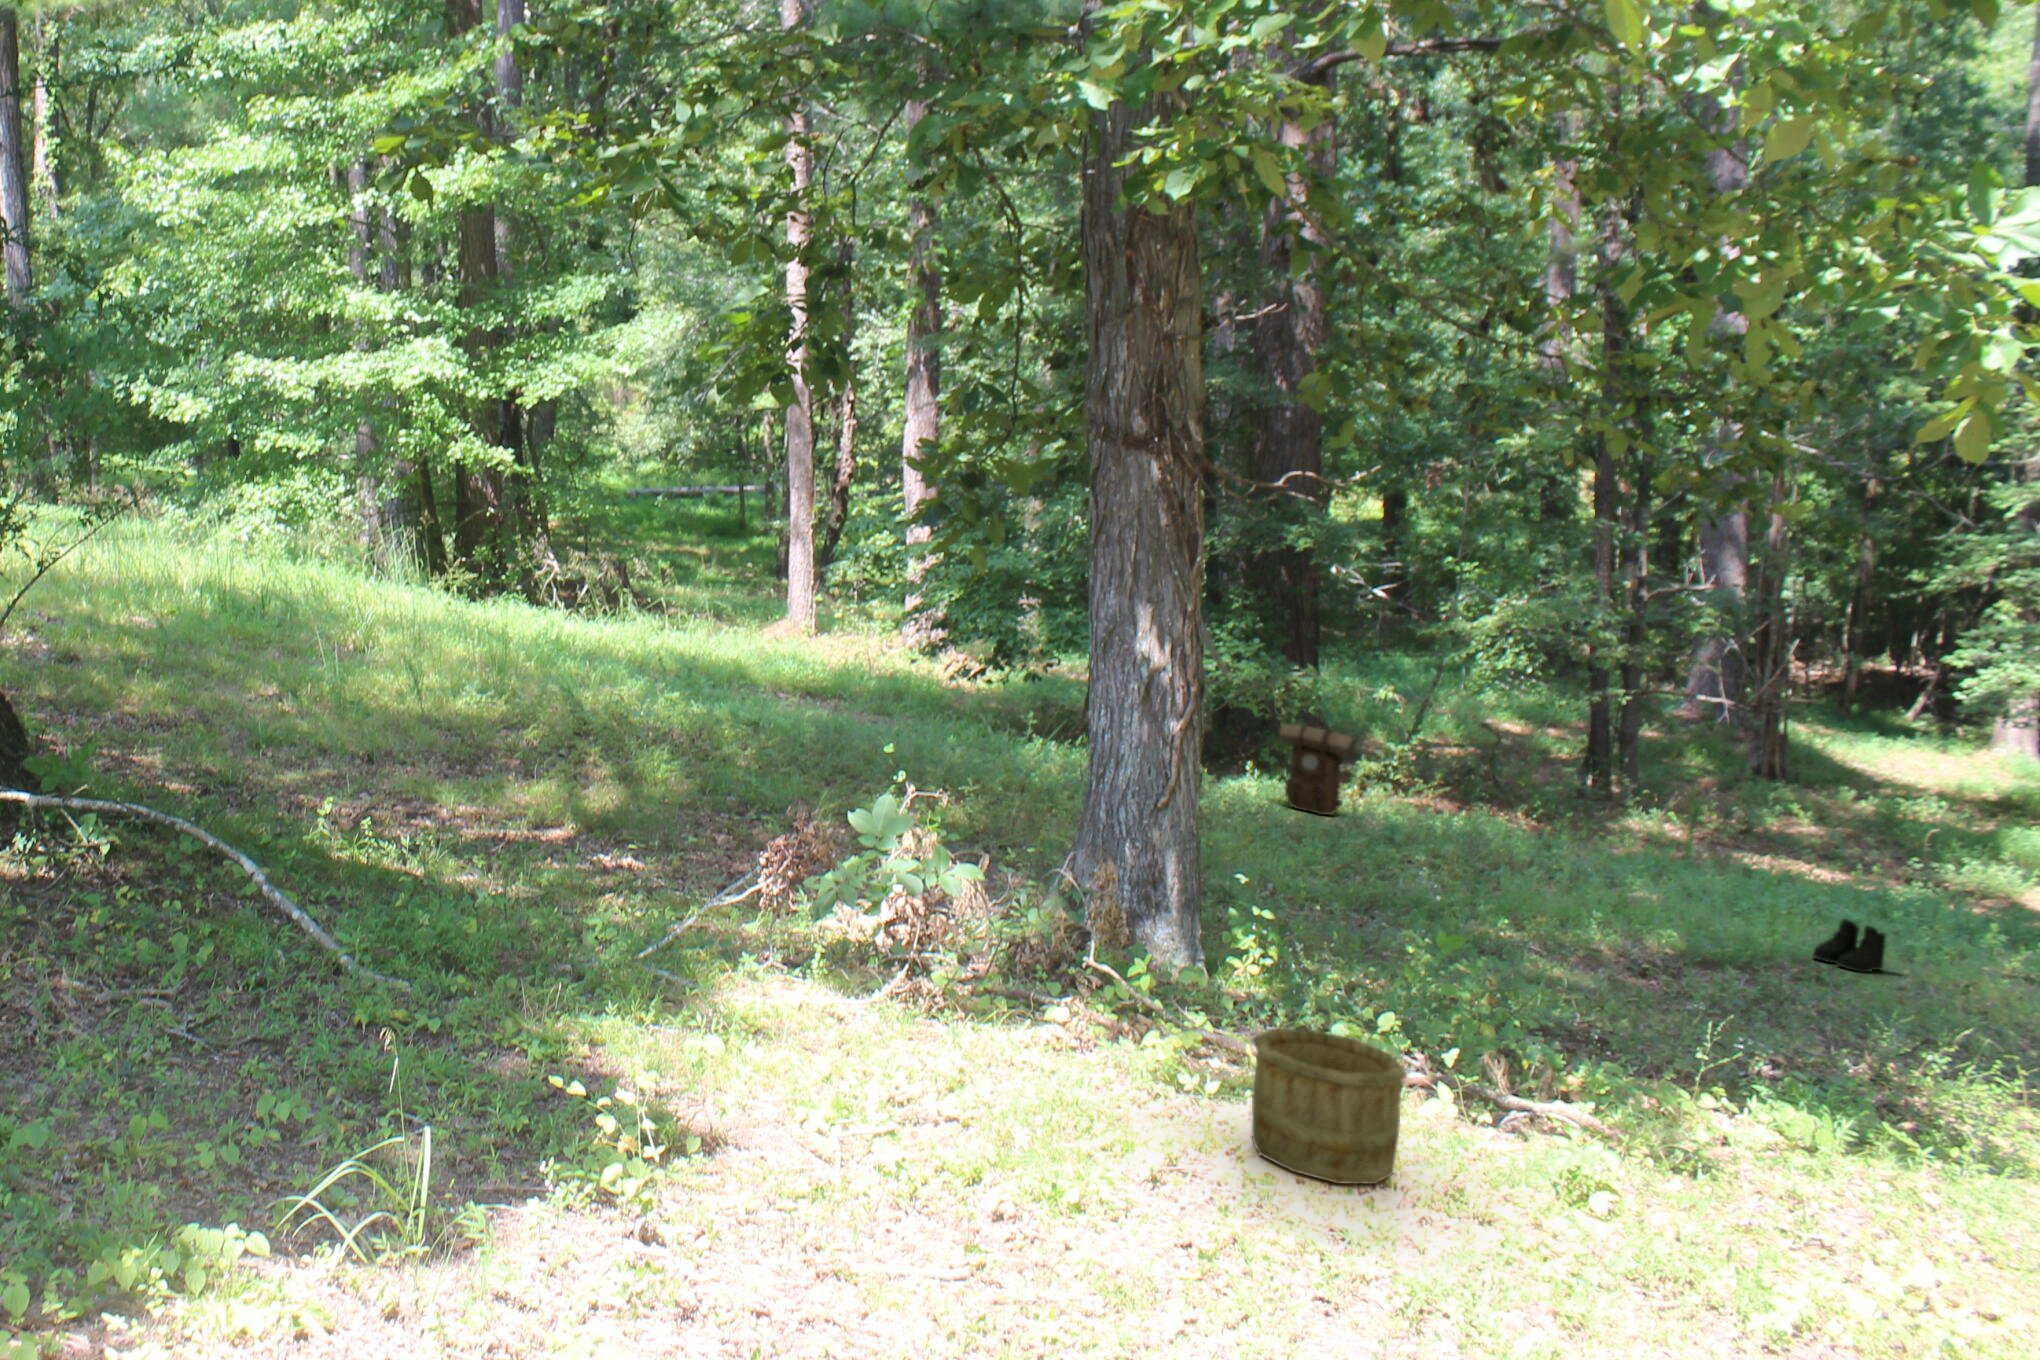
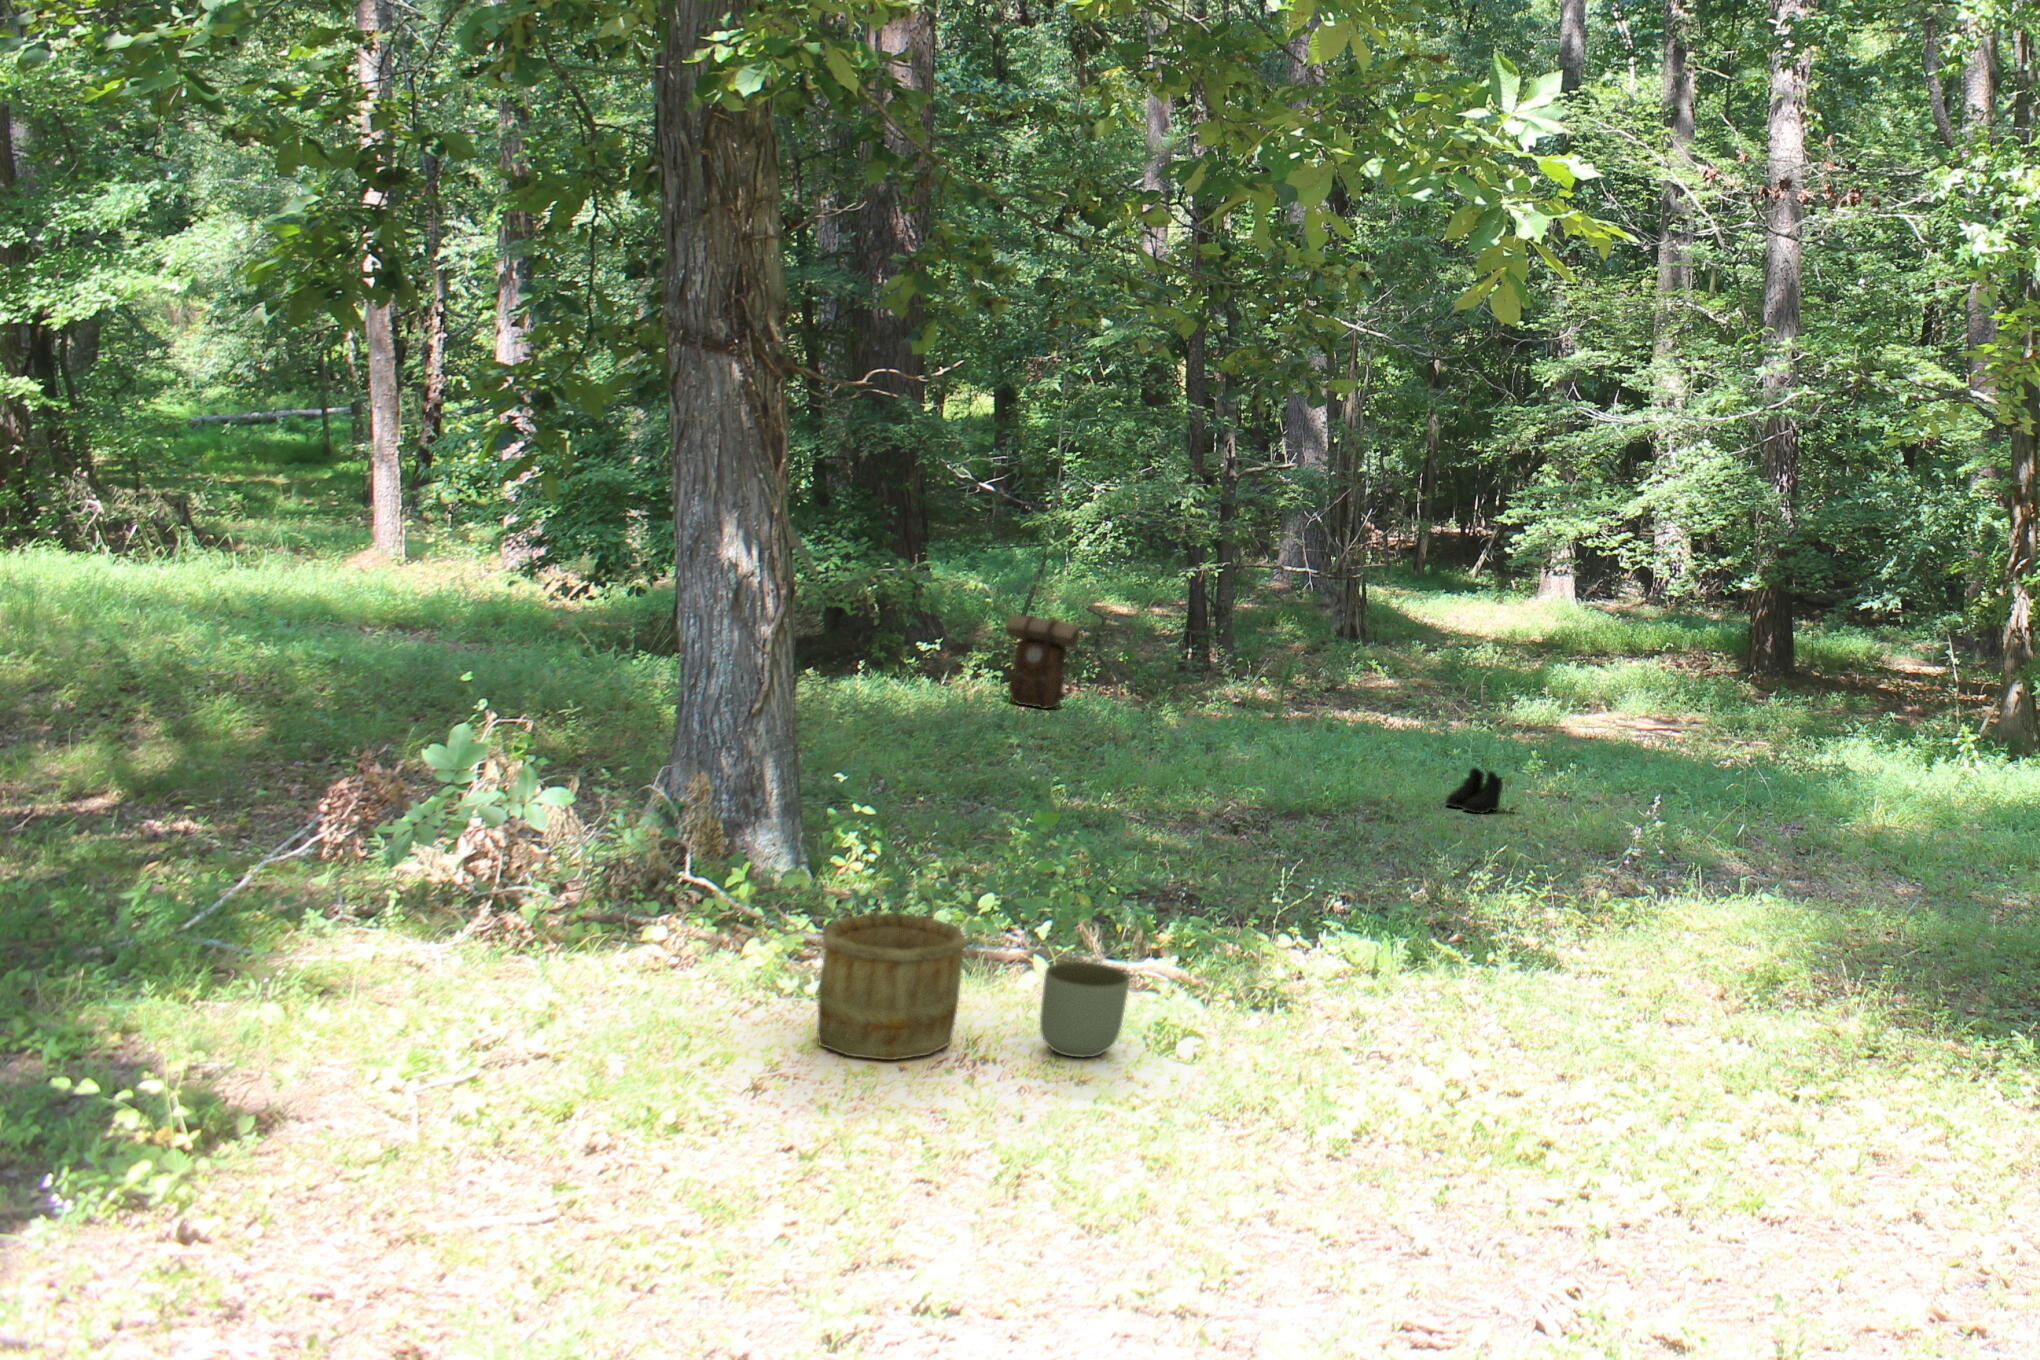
planter: none [1487,1107,1589,1214] -> present [1040,962,1129,1057]

